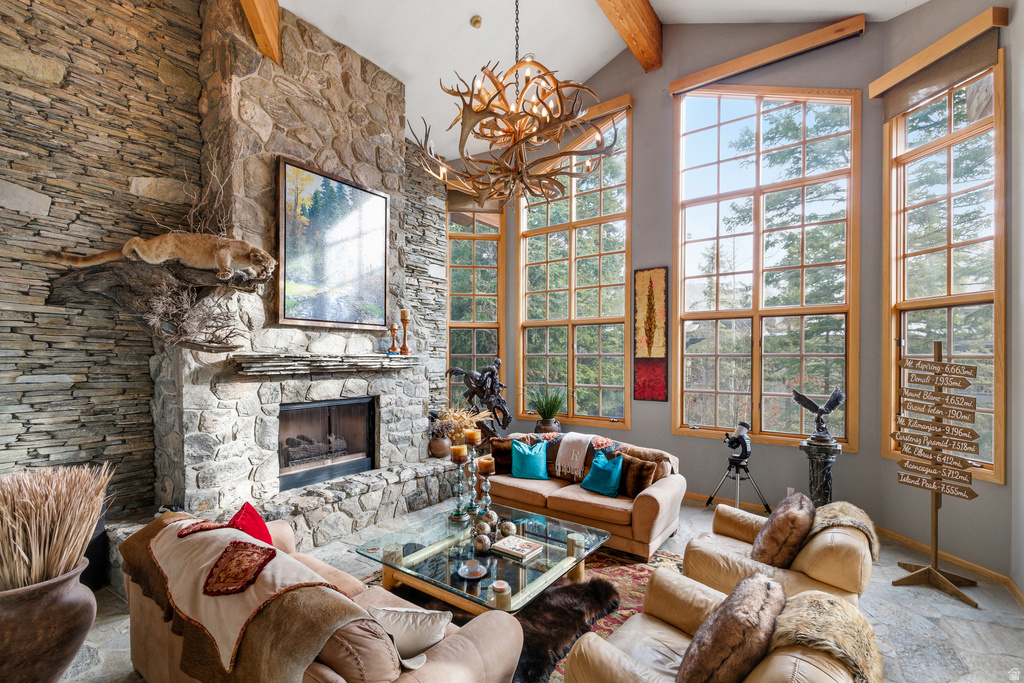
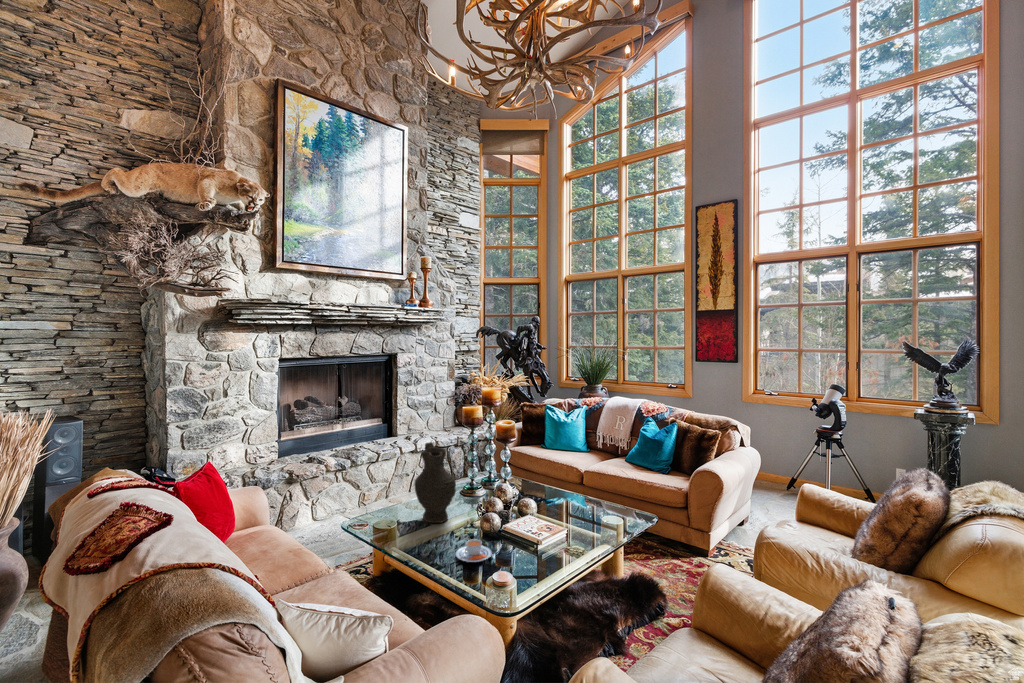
decorative vase: none [416,479,451,547] -> present [415,442,456,523]

